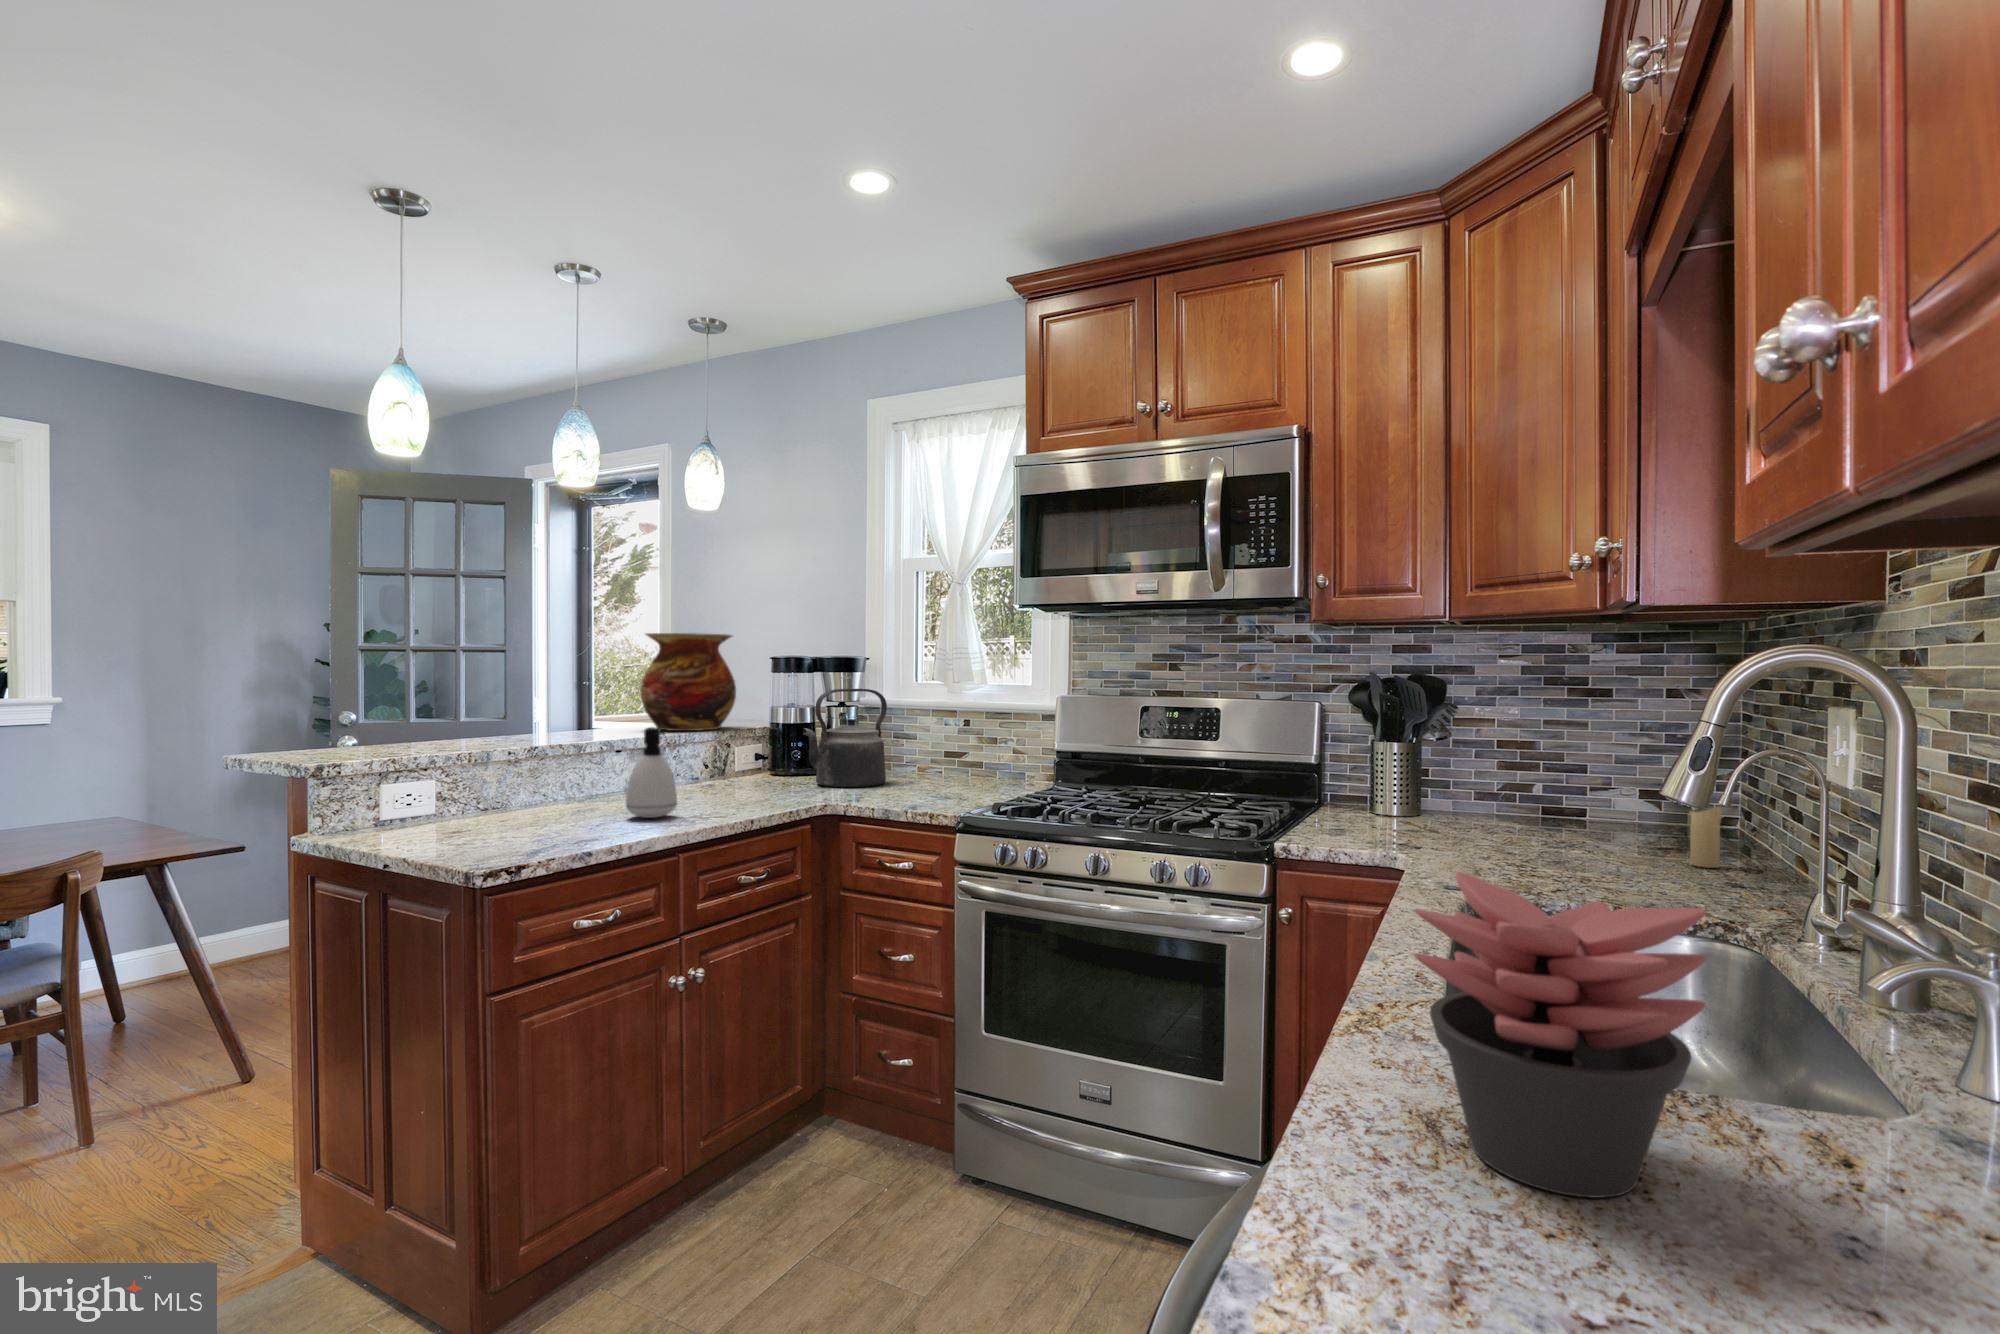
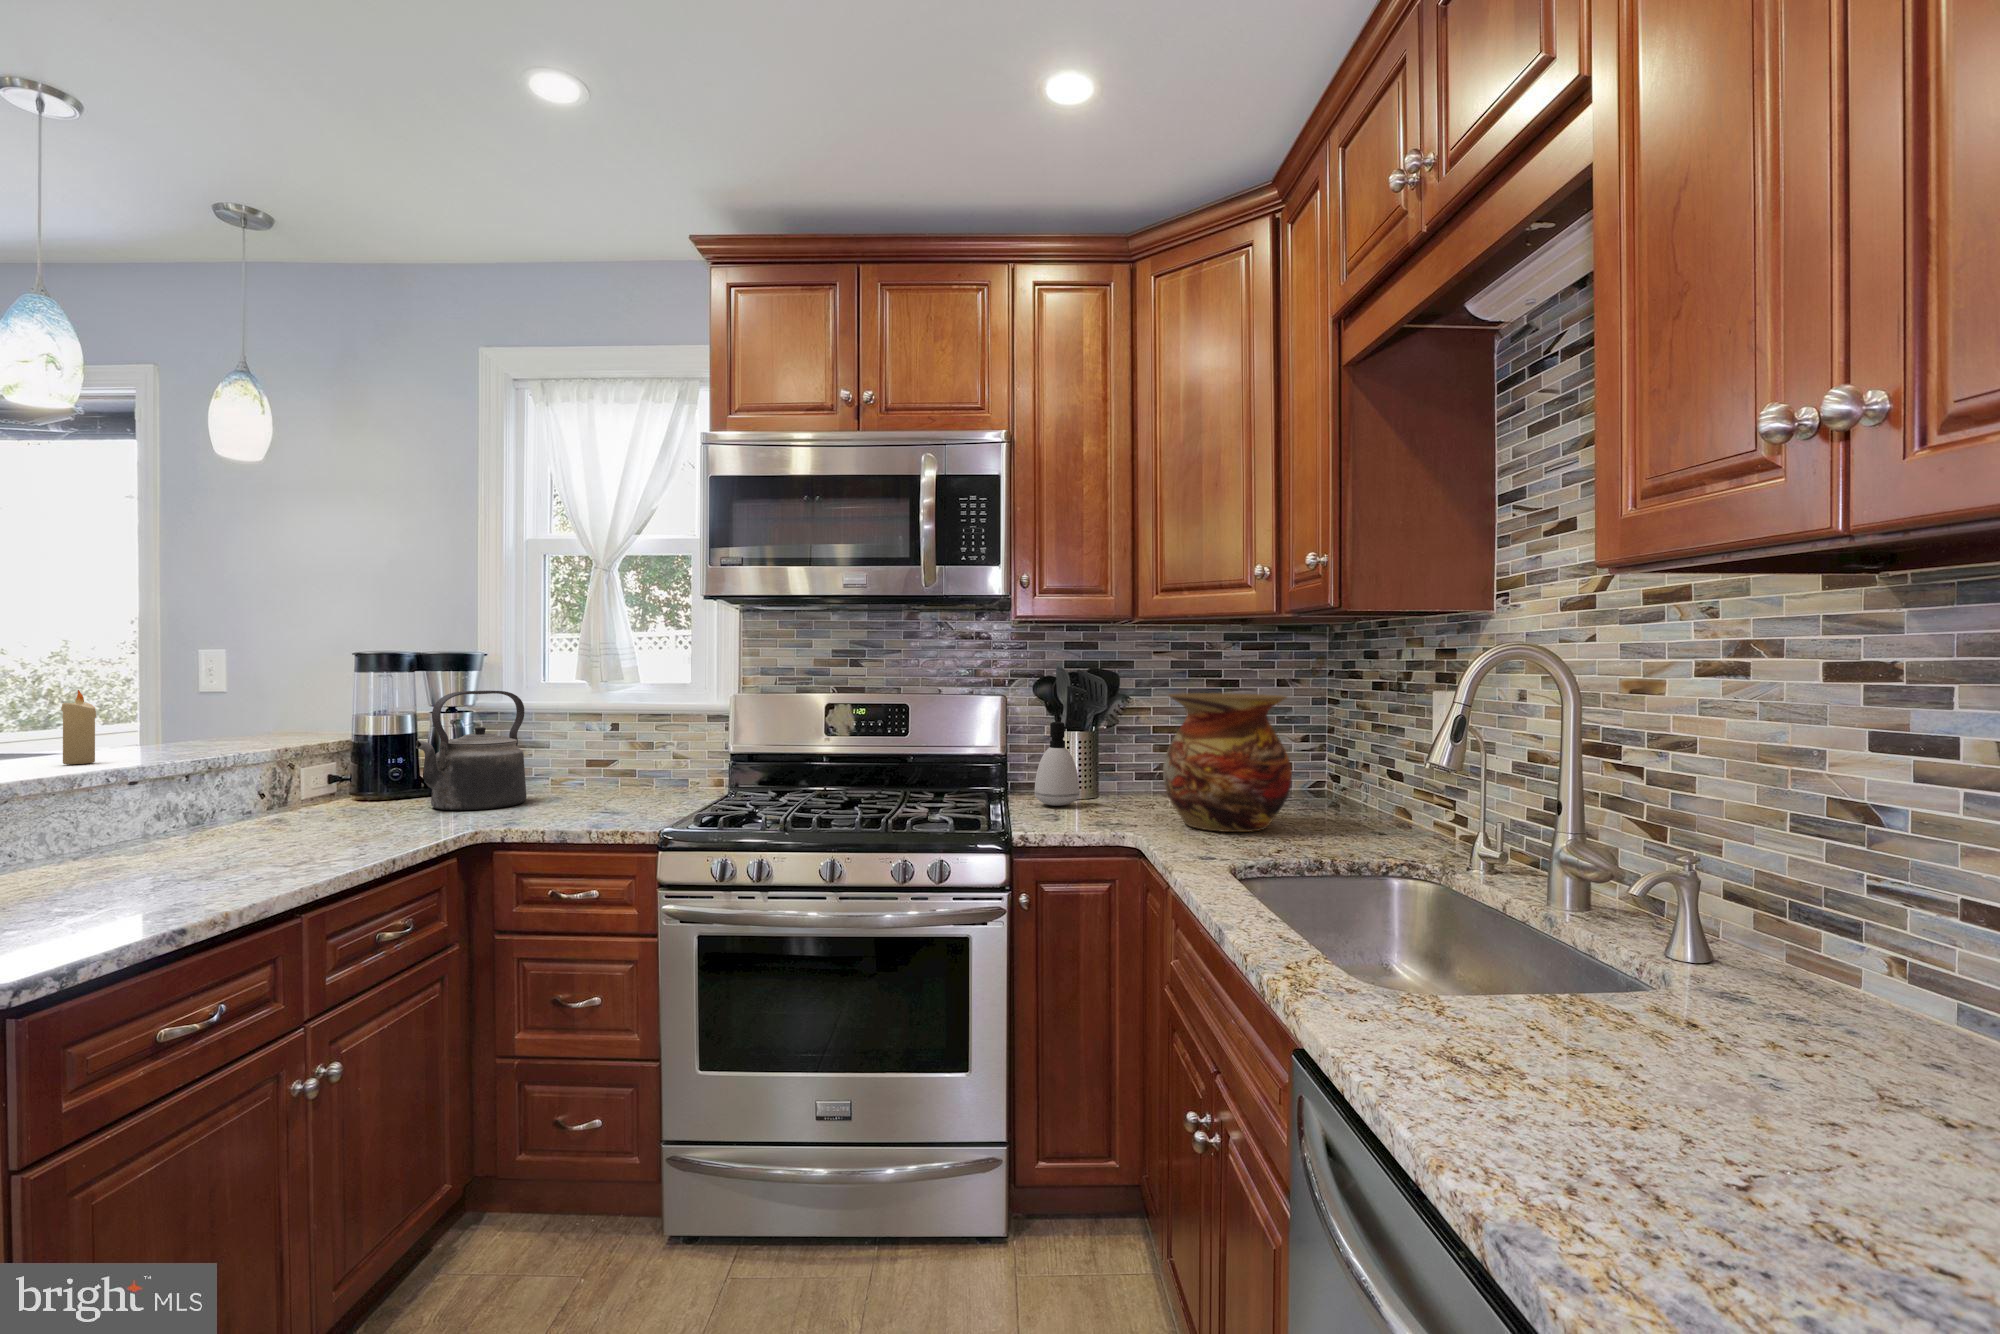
vase: present [641,633,736,731] -> present [1163,693,1292,832]
soap dispenser: present [626,727,677,818] -> present [1035,722,1081,806]
candle: present [1690,807,1721,868] -> present [61,690,96,764]
succulent plant: present [1413,872,1707,1198] -> none [1483,855,1775,1152]

